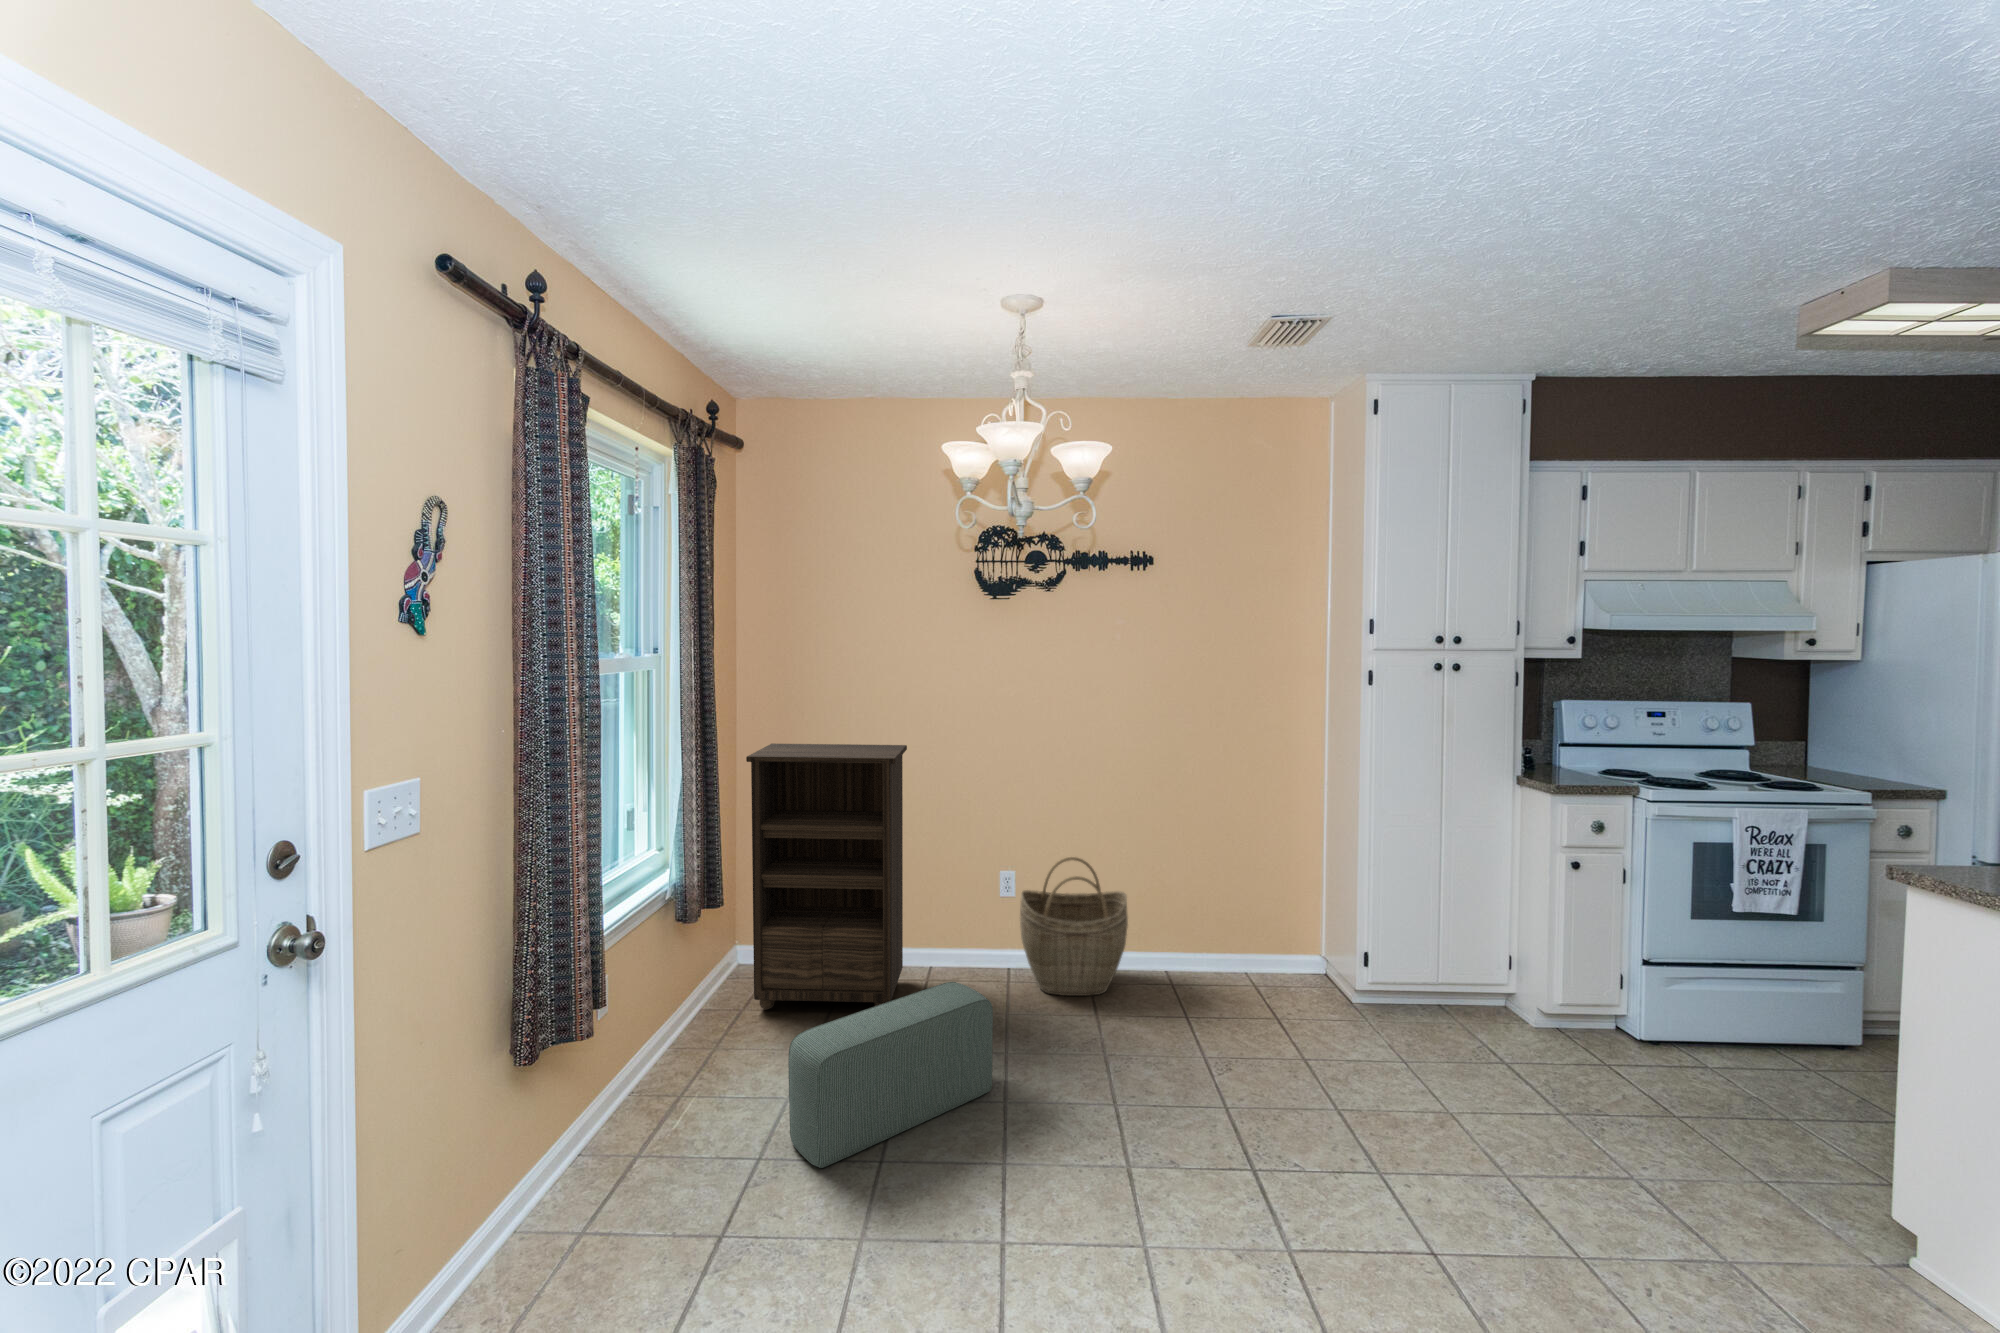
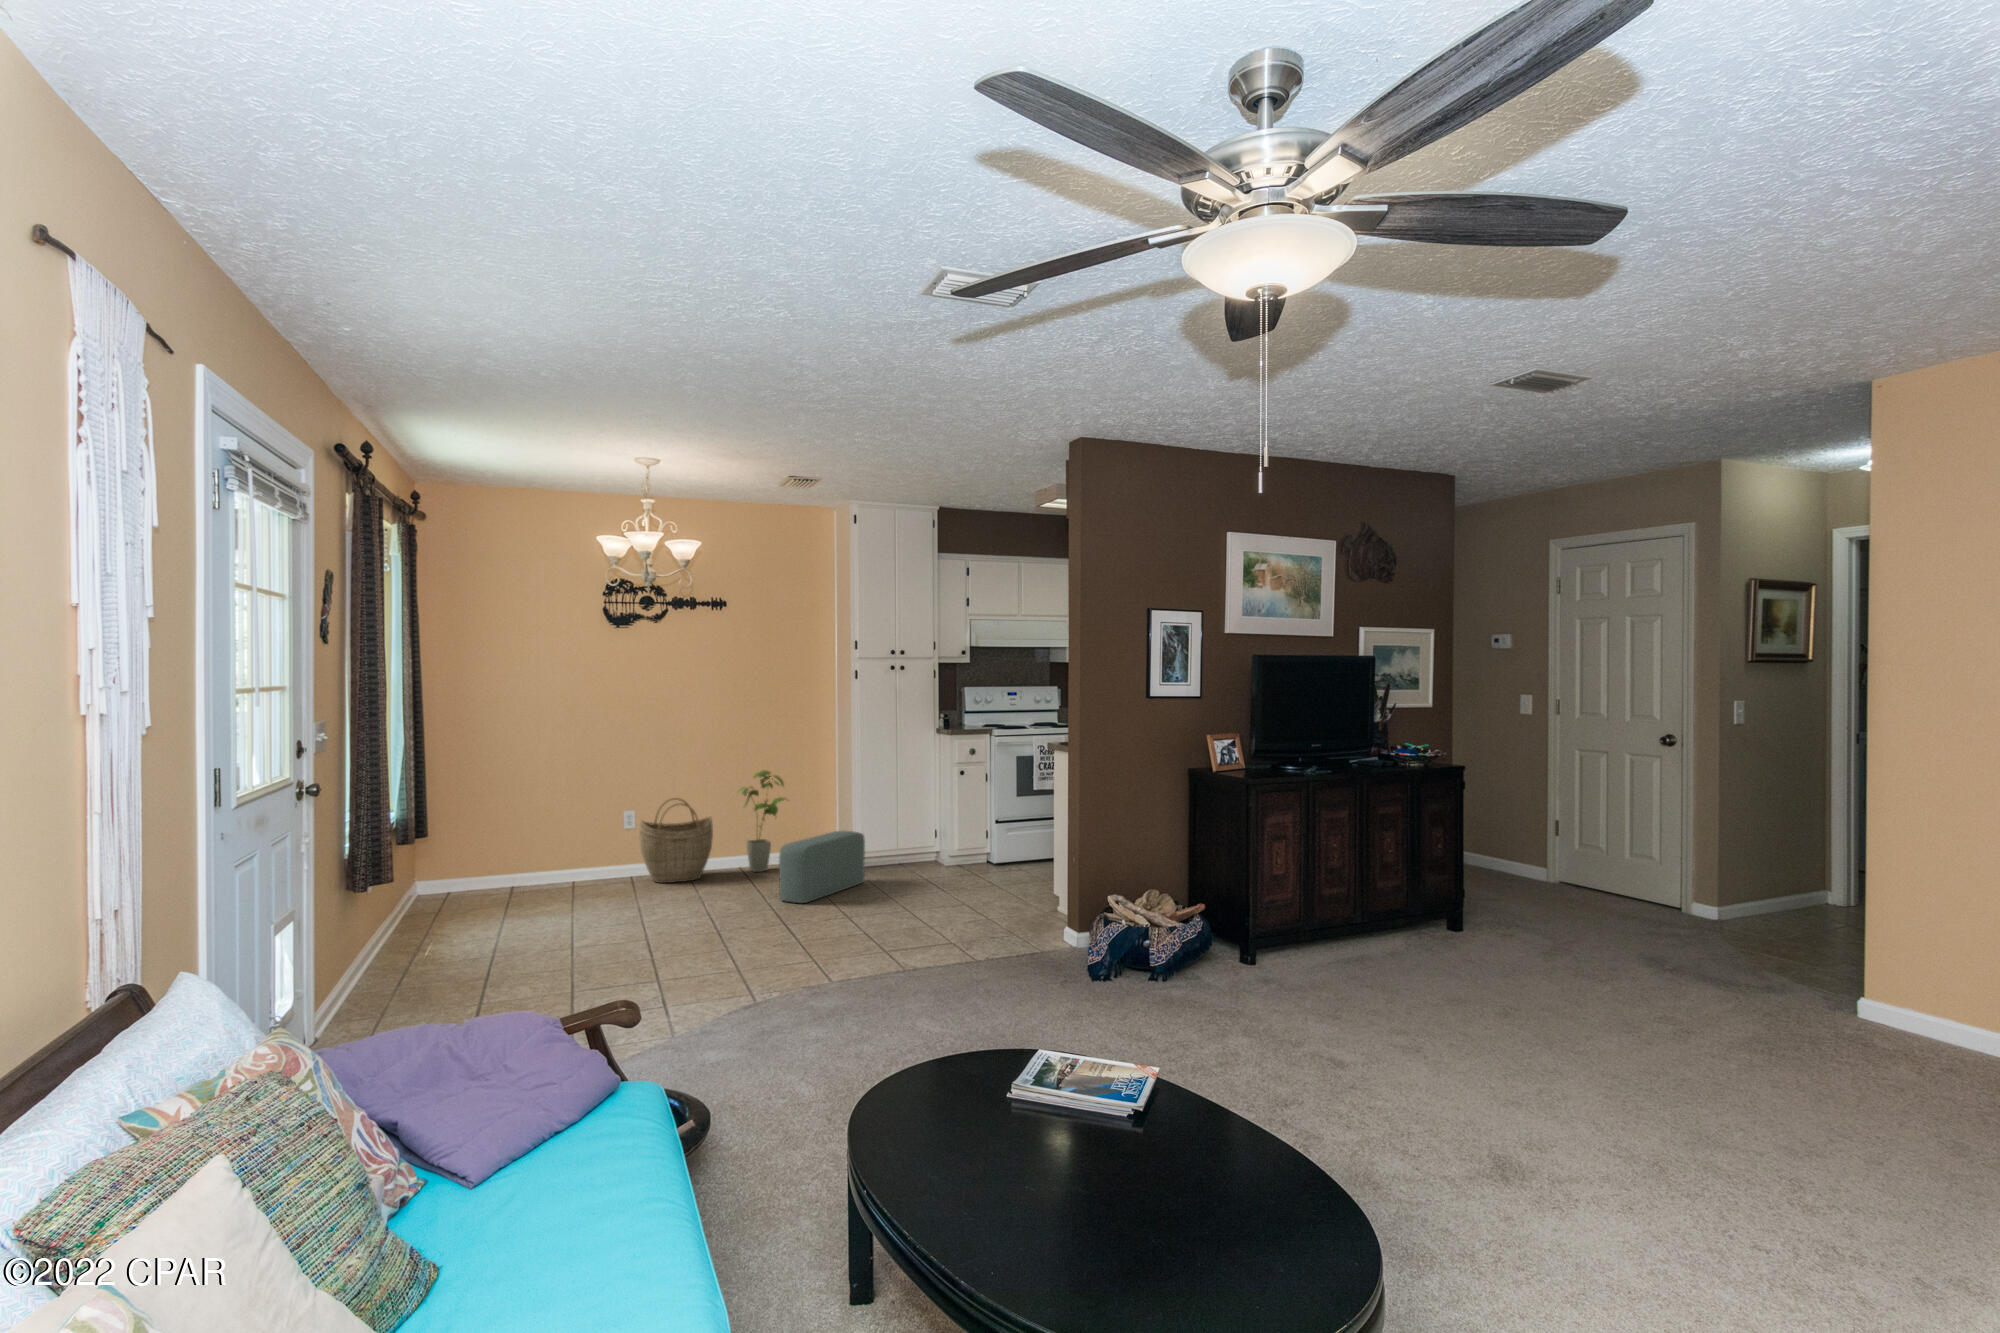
bookshelf: present [746,743,907,1010] -> none [448,725,558,906]
house plant: none [1164,826,1247,986] -> present [739,770,788,872]
pouf: present [788,982,993,1168] -> present [779,831,865,903]

